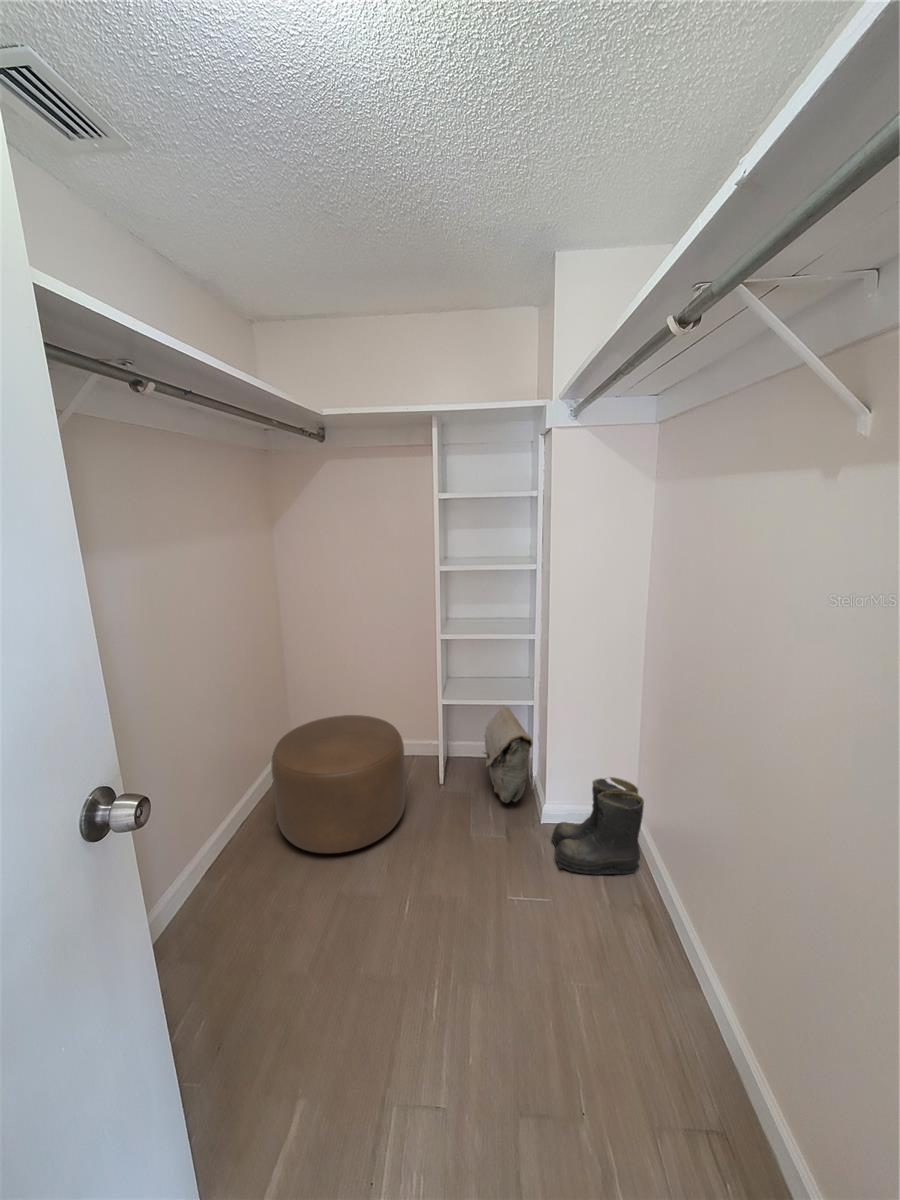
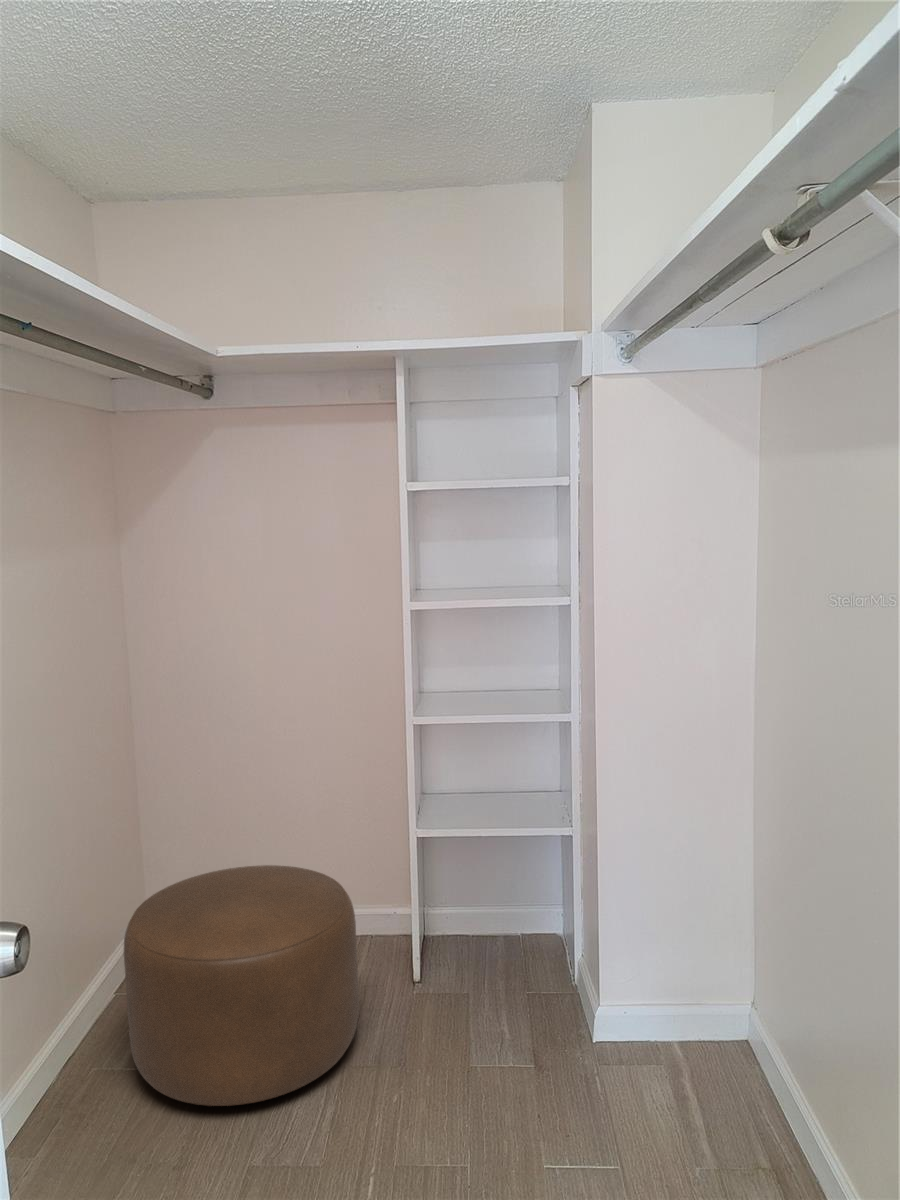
bag: present [483,707,533,803] -> none [489,838,576,1008]
boots: present [552,777,644,875] -> none [613,947,767,1114]

